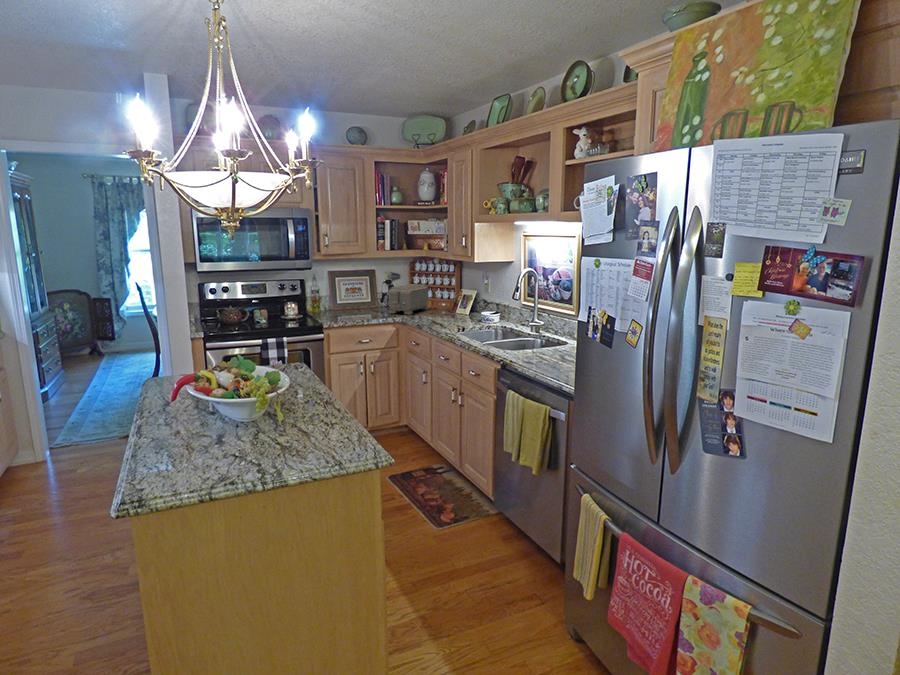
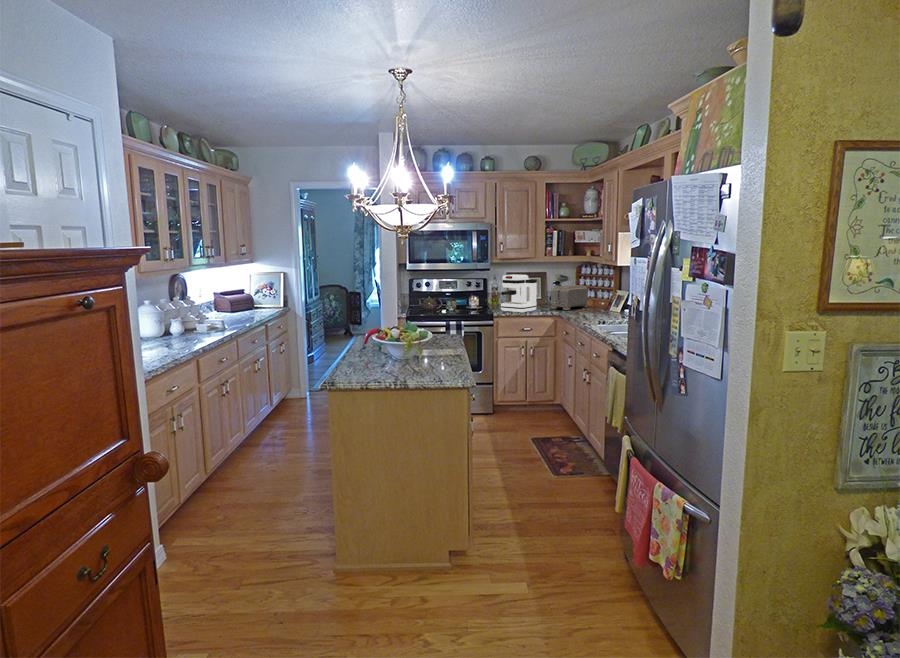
coffee maker: none [330,274,373,321] -> present [501,275,537,313]

